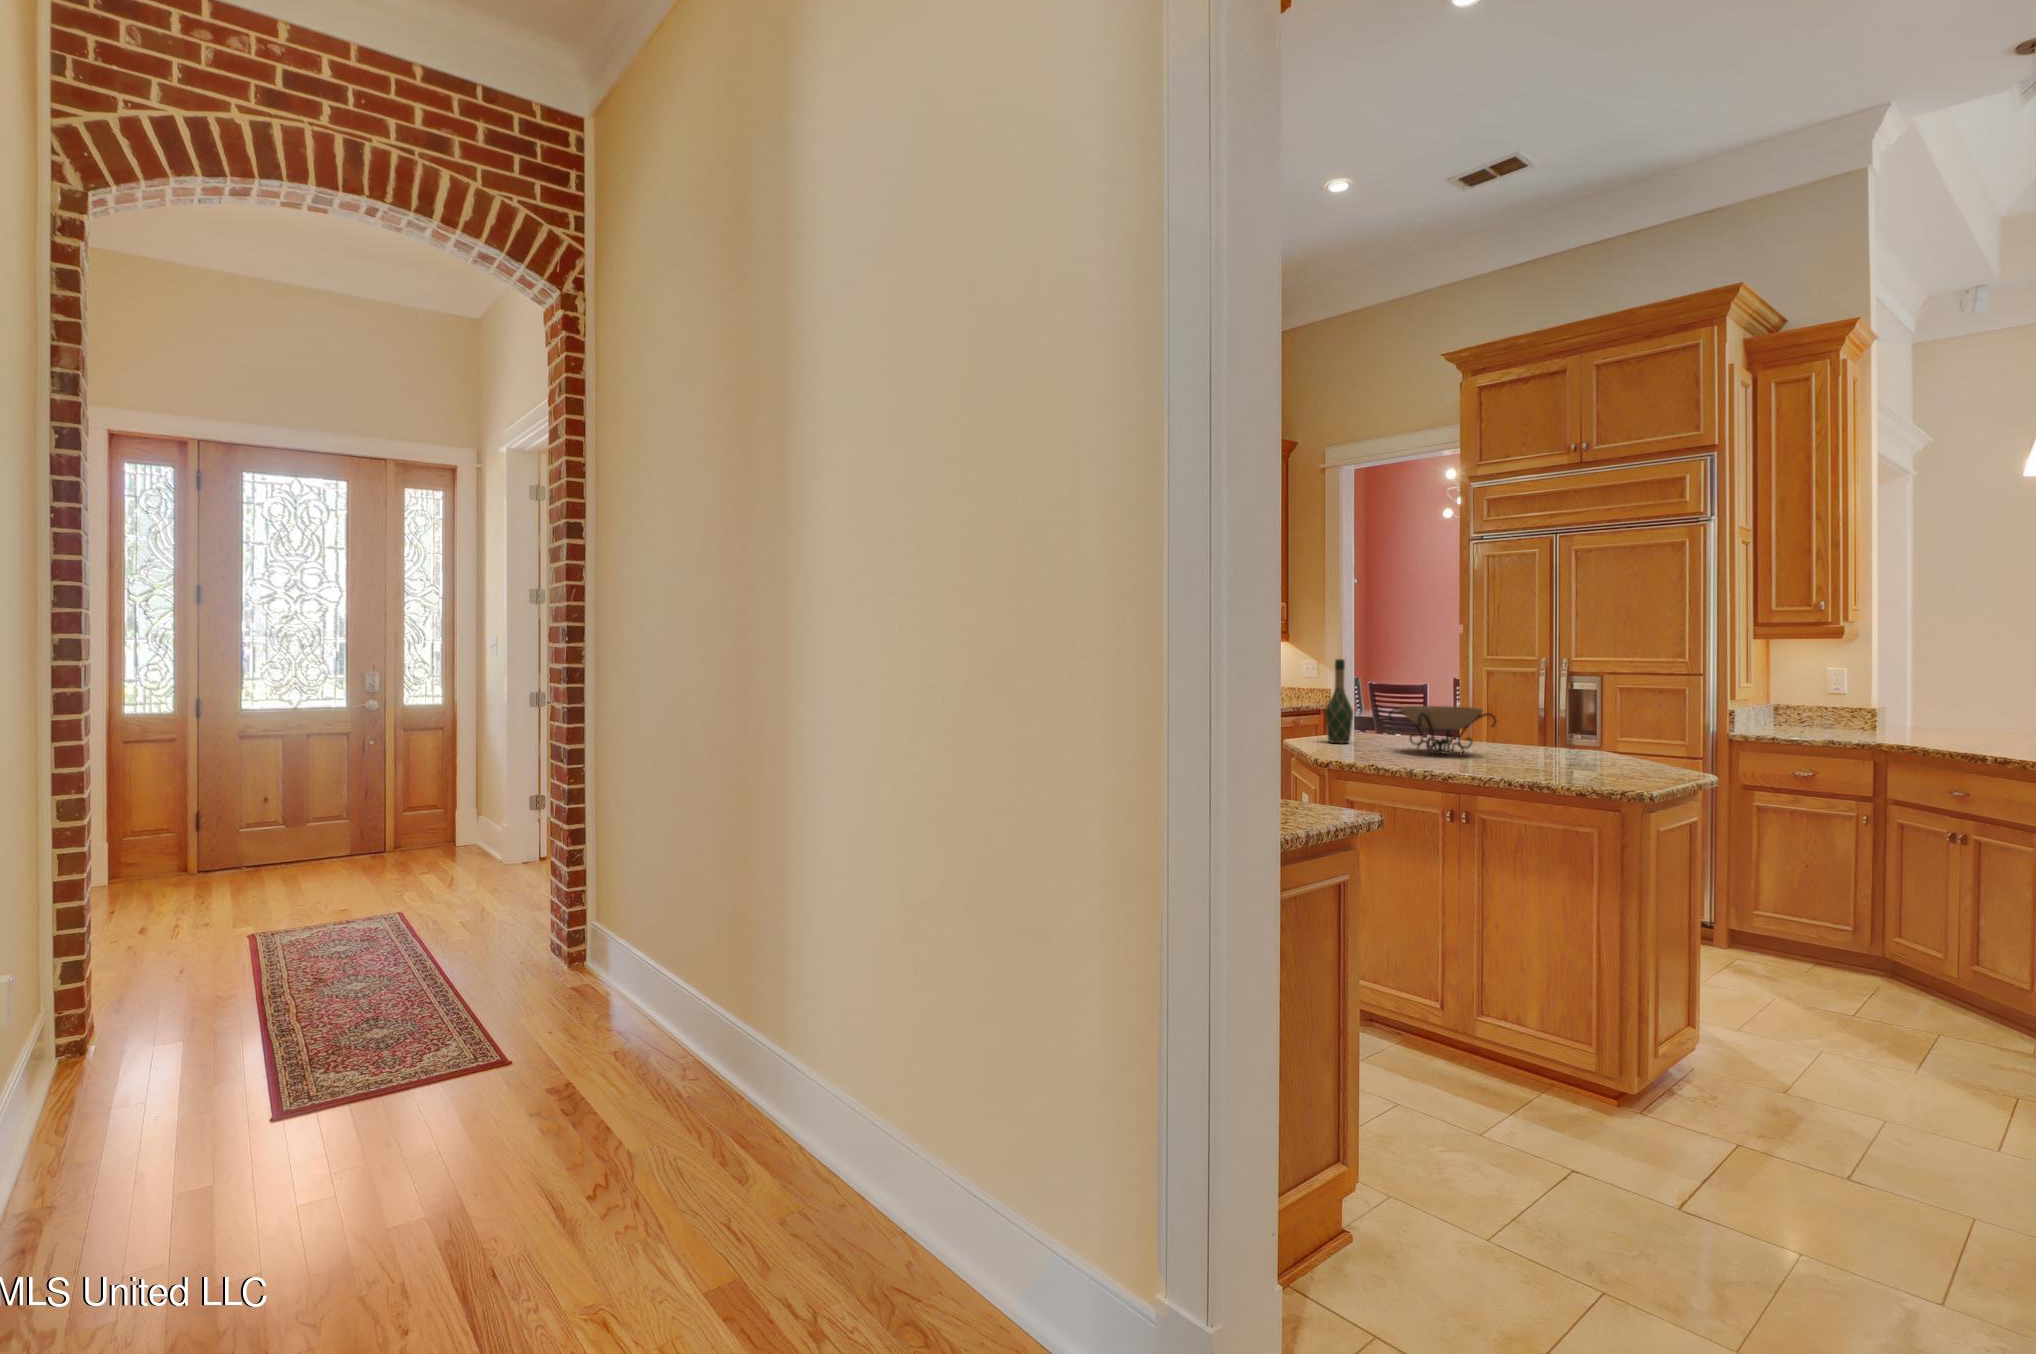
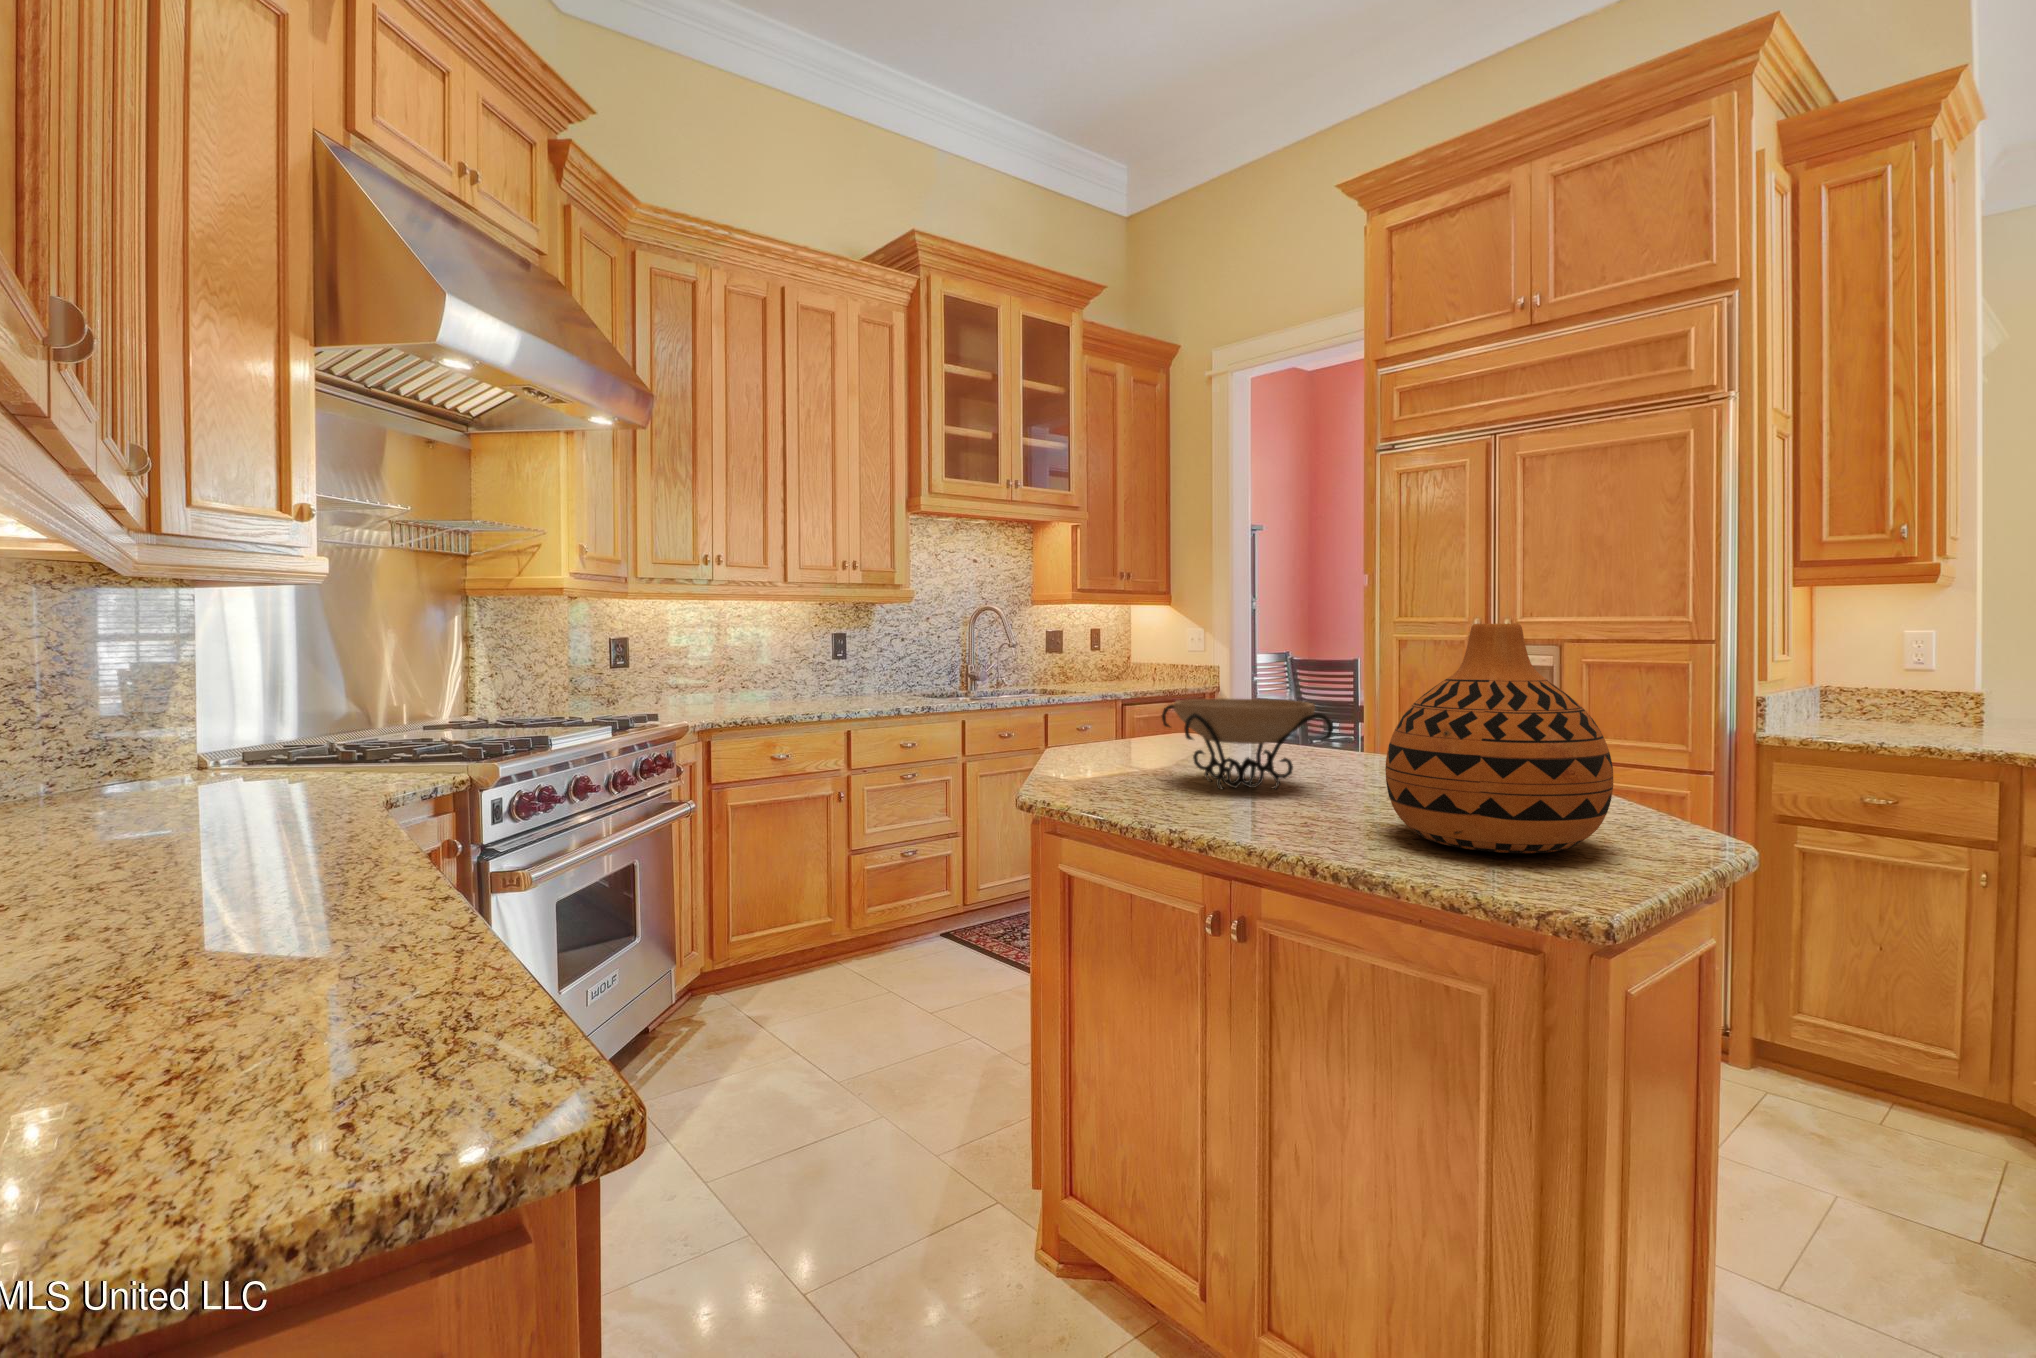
wine bottle: present [1325,659,1353,743] -> none [1074,619,1120,763]
vase: none [1536,669,1648,775] -> present [1385,623,1613,853]

